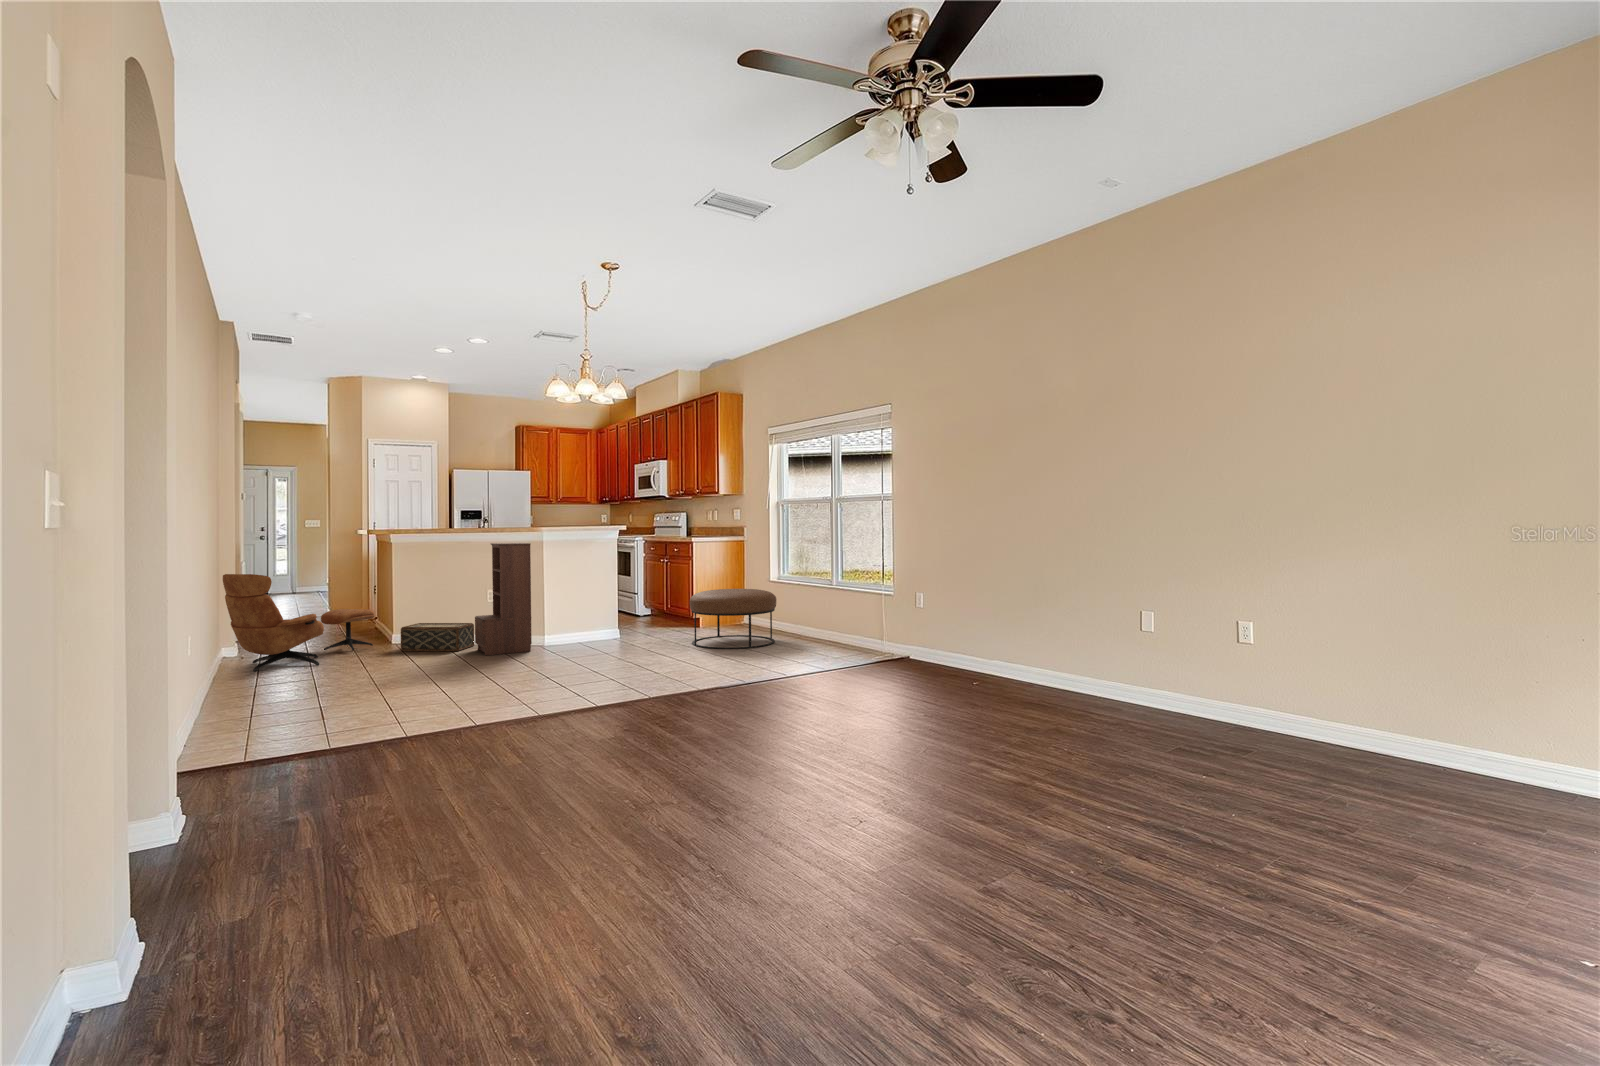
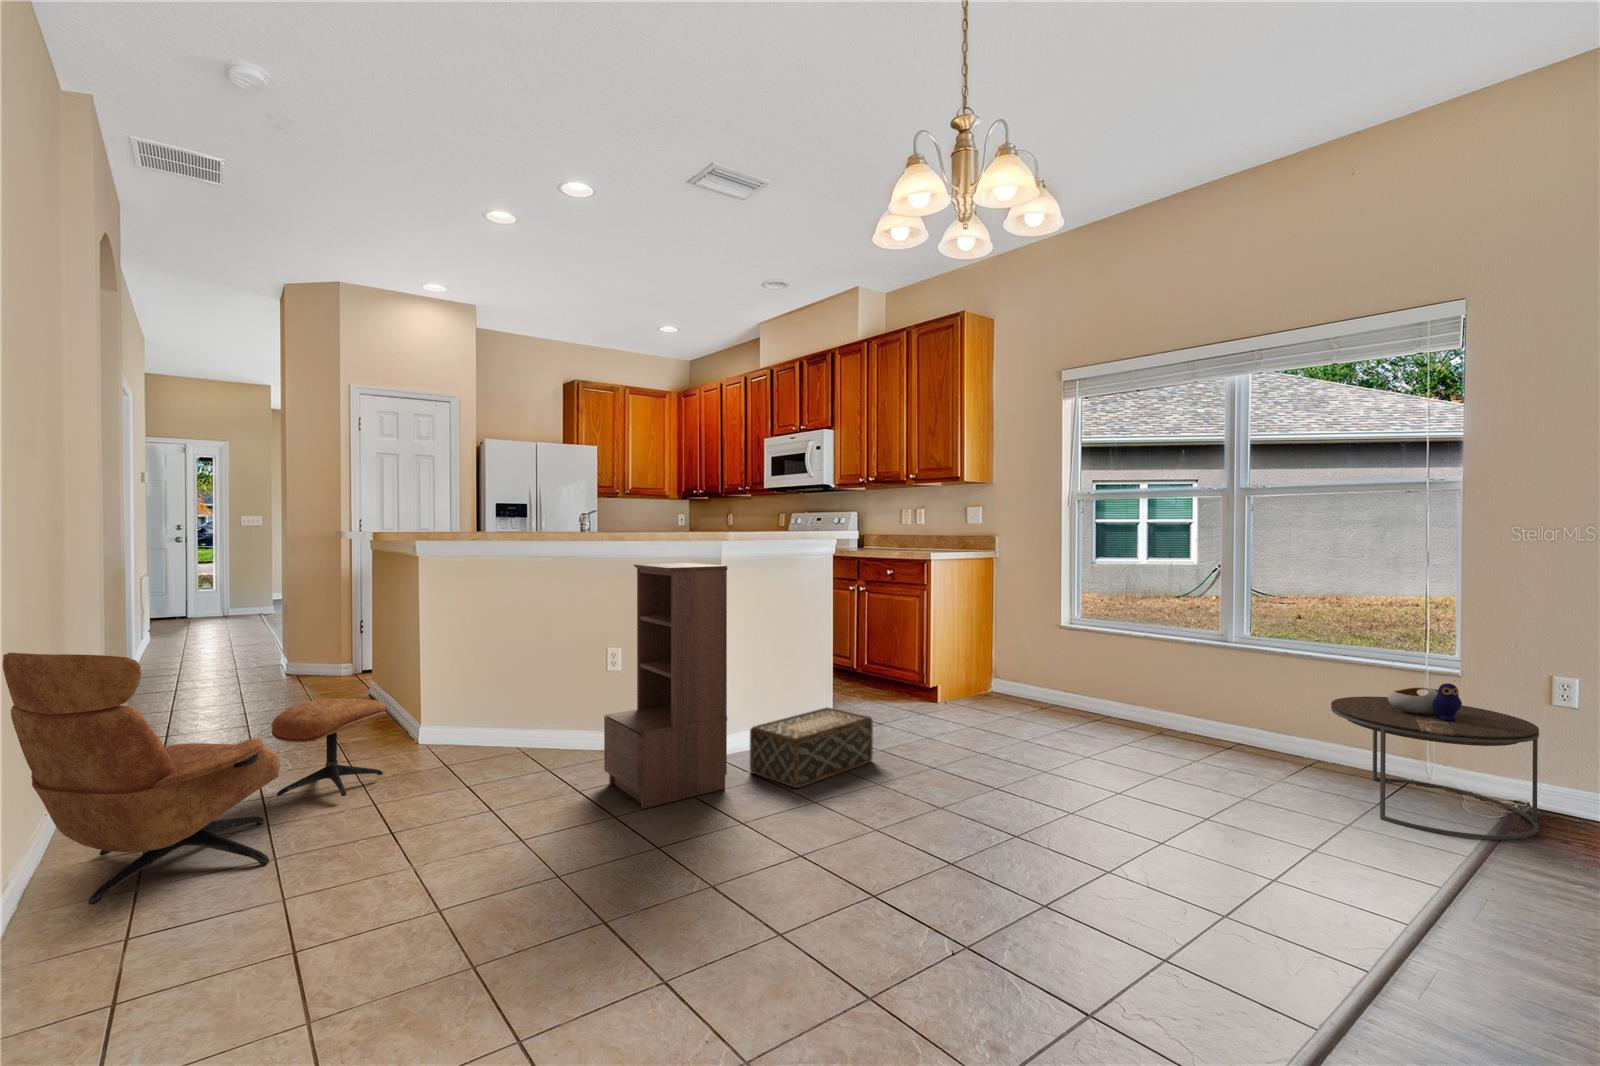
ottoman: present [690,589,776,649] -> none [994,647,1169,776]
side table: none [817,596,894,664] -> present [1331,683,1539,839]
woven basket: present [401,623,474,651] -> present [750,708,873,788]

